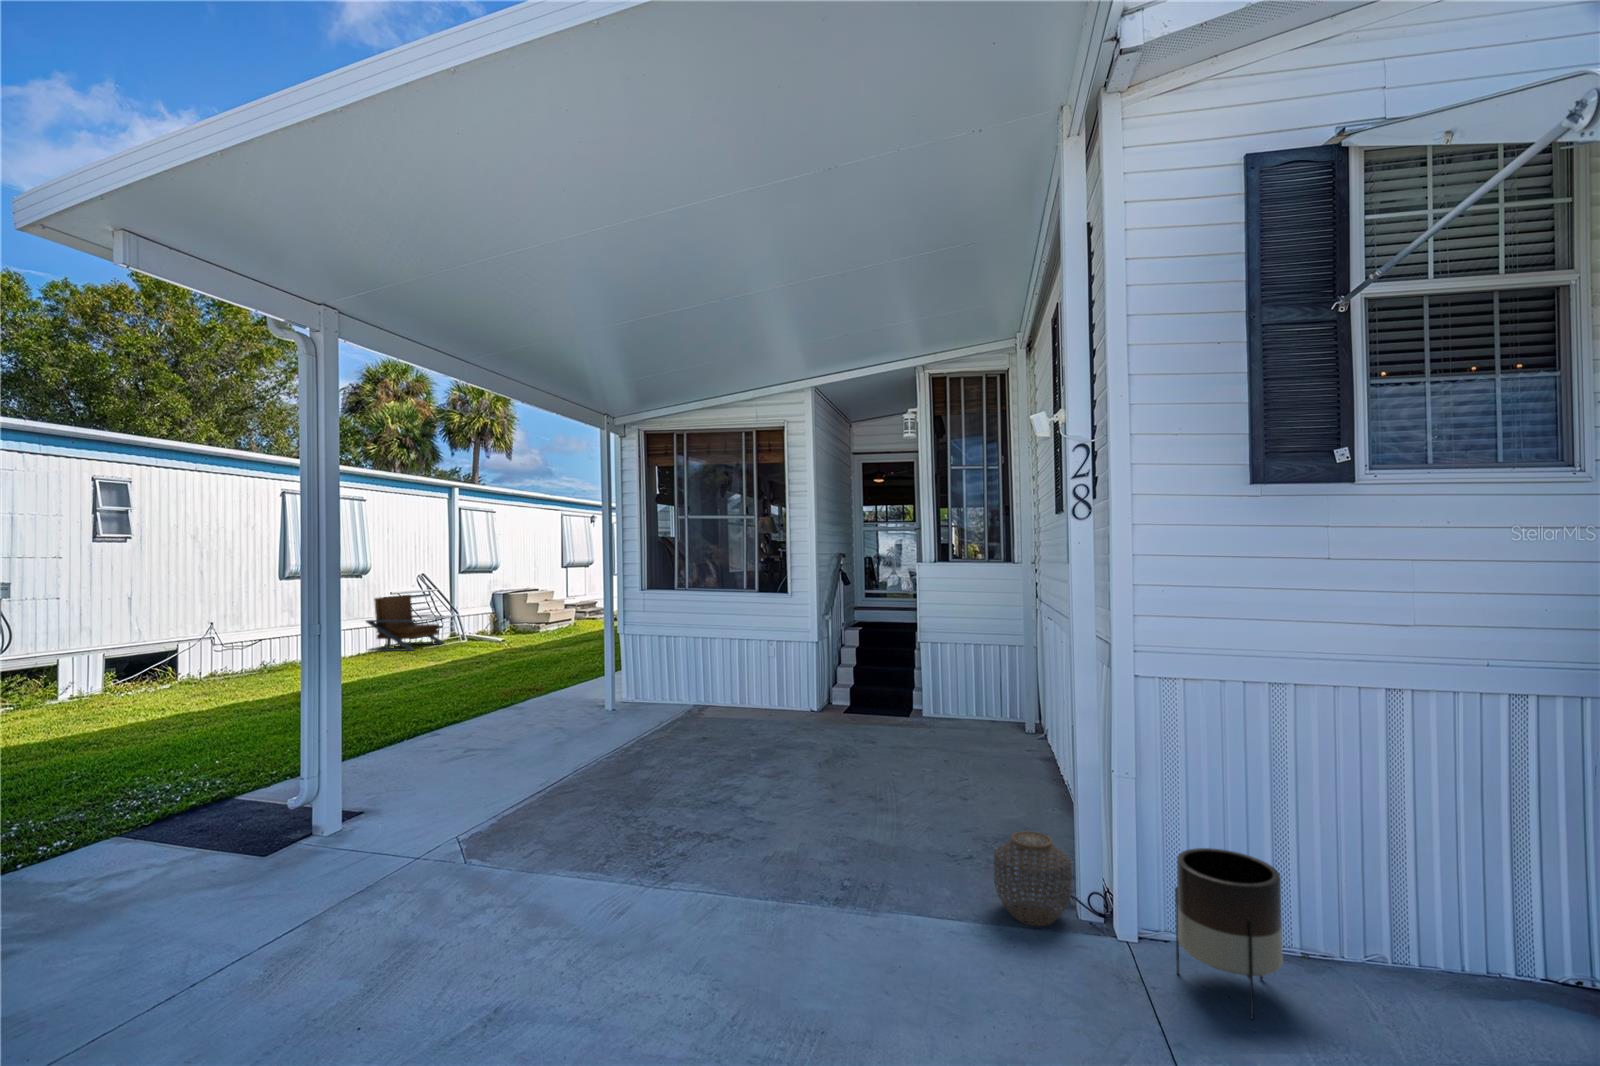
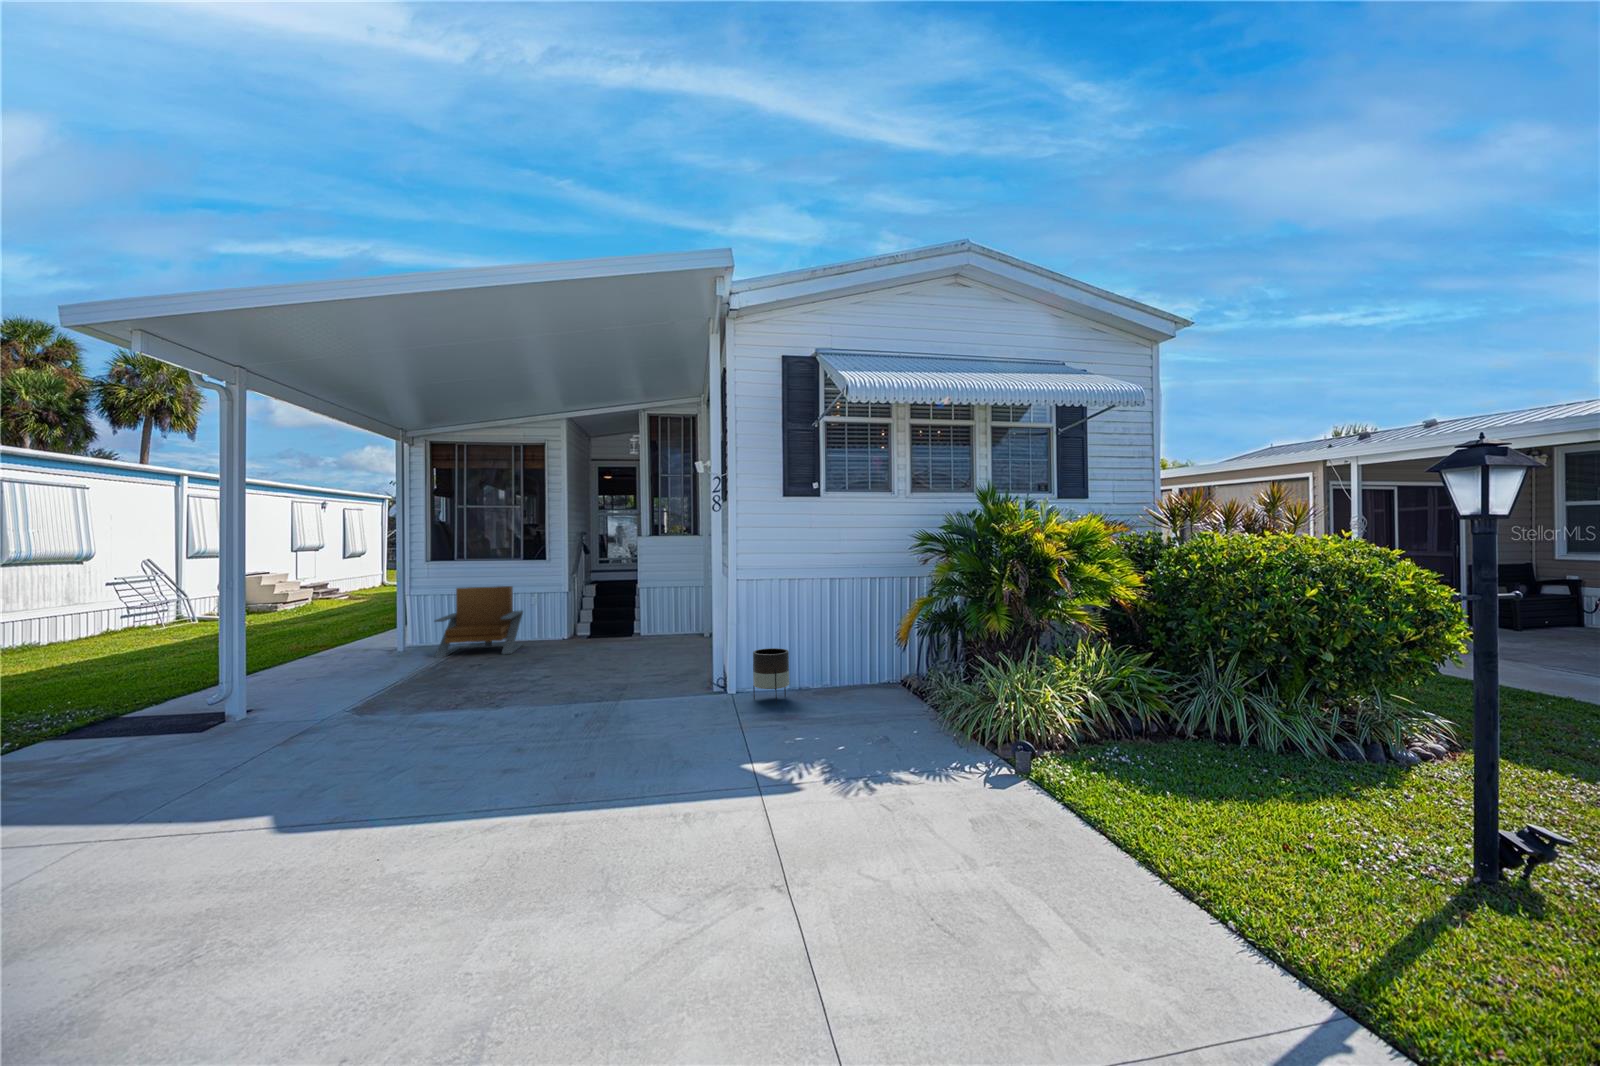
lounge chair: present [366,595,444,651] -> present [435,586,523,658]
woven basket: present [994,831,1071,926] -> none [681,657,715,696]

